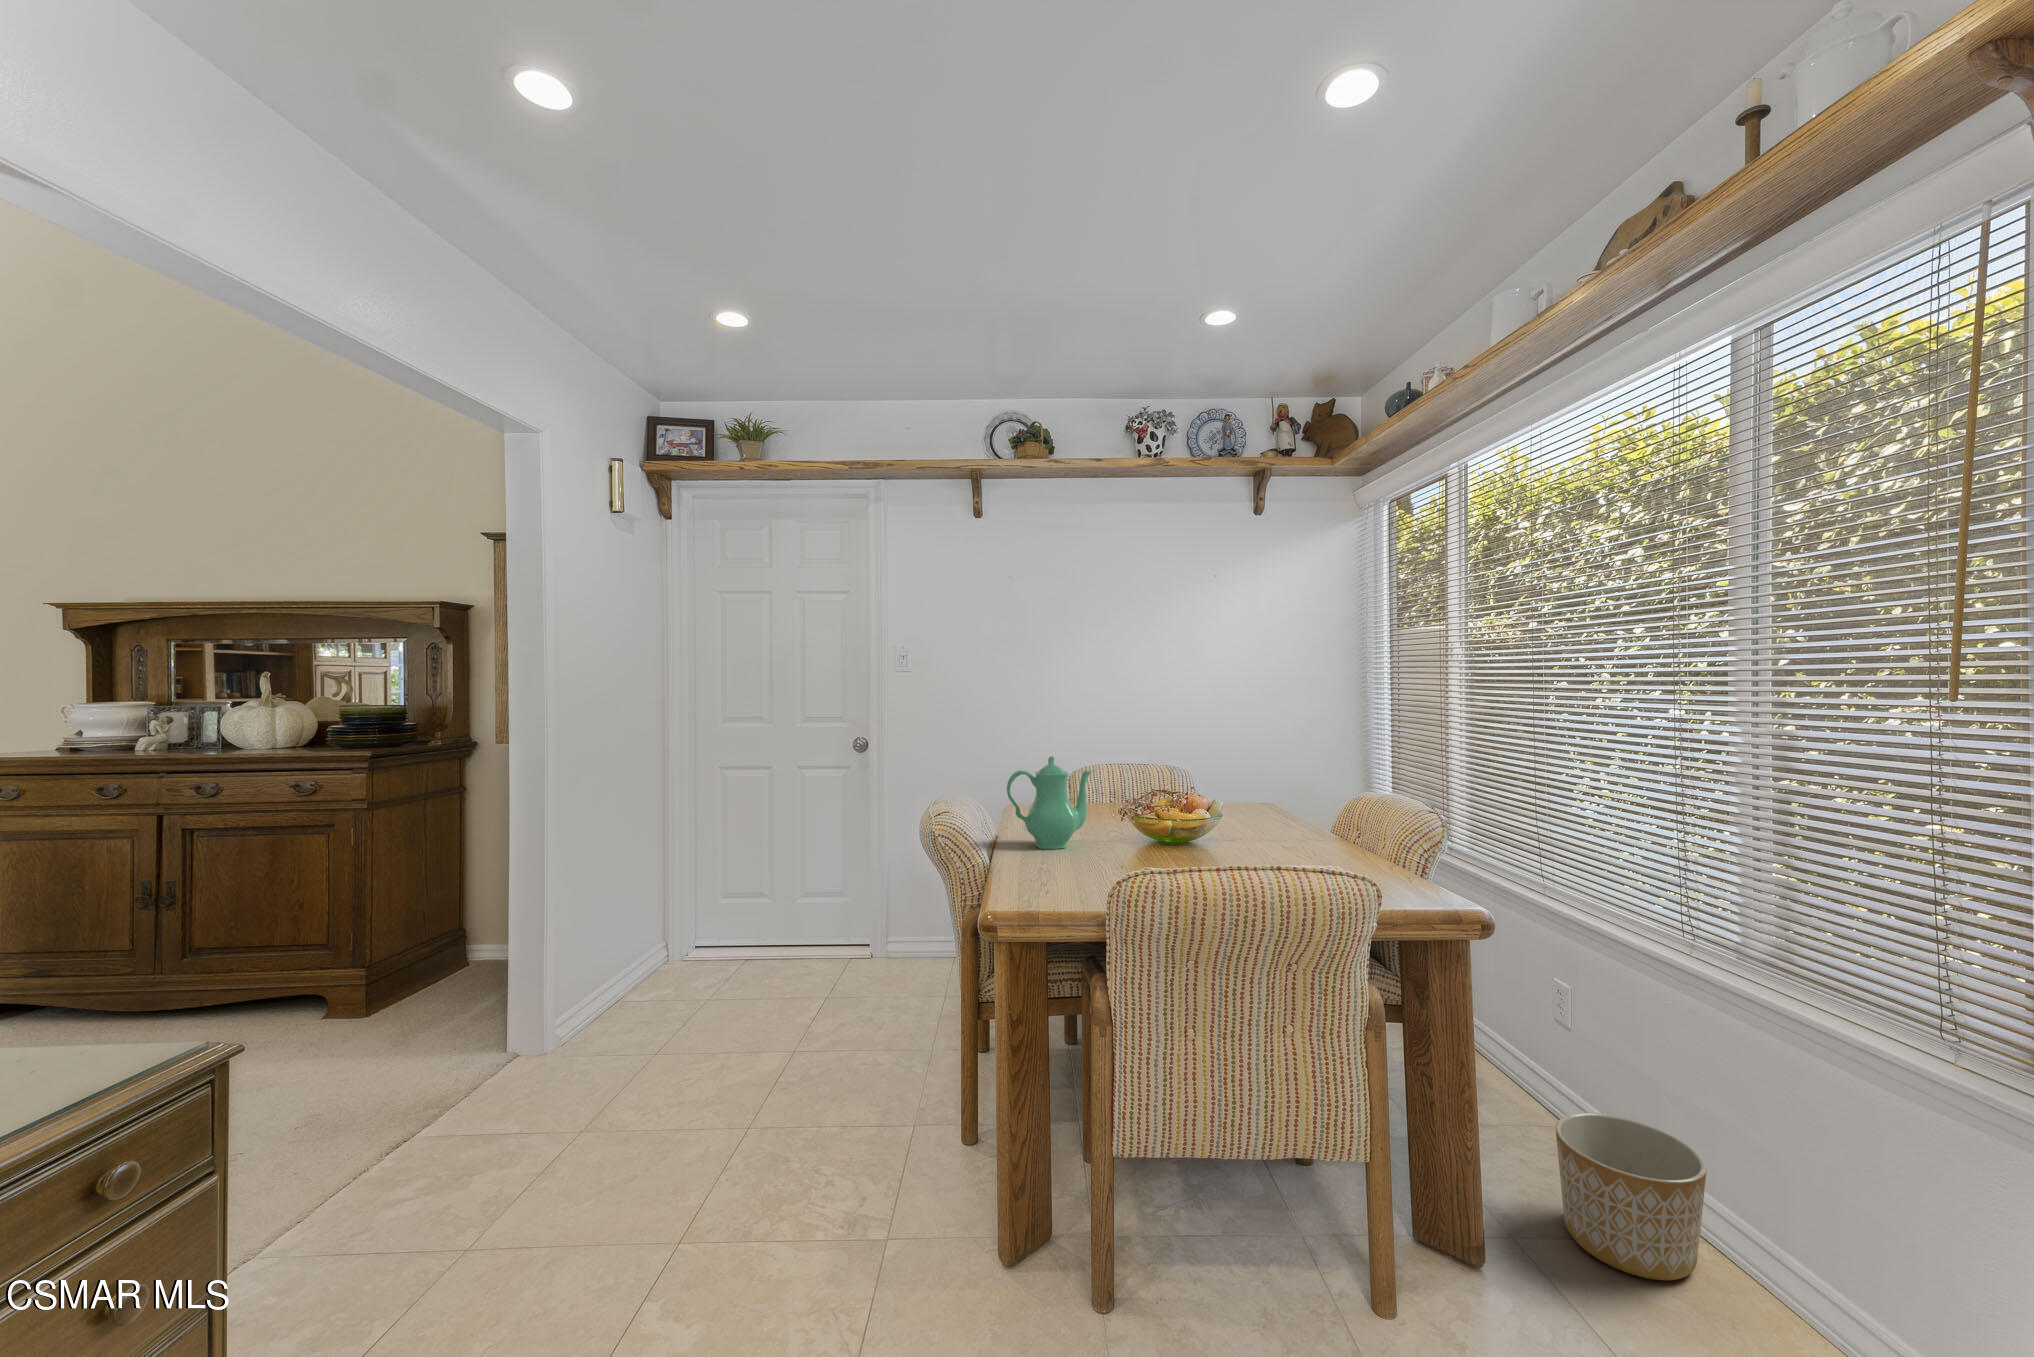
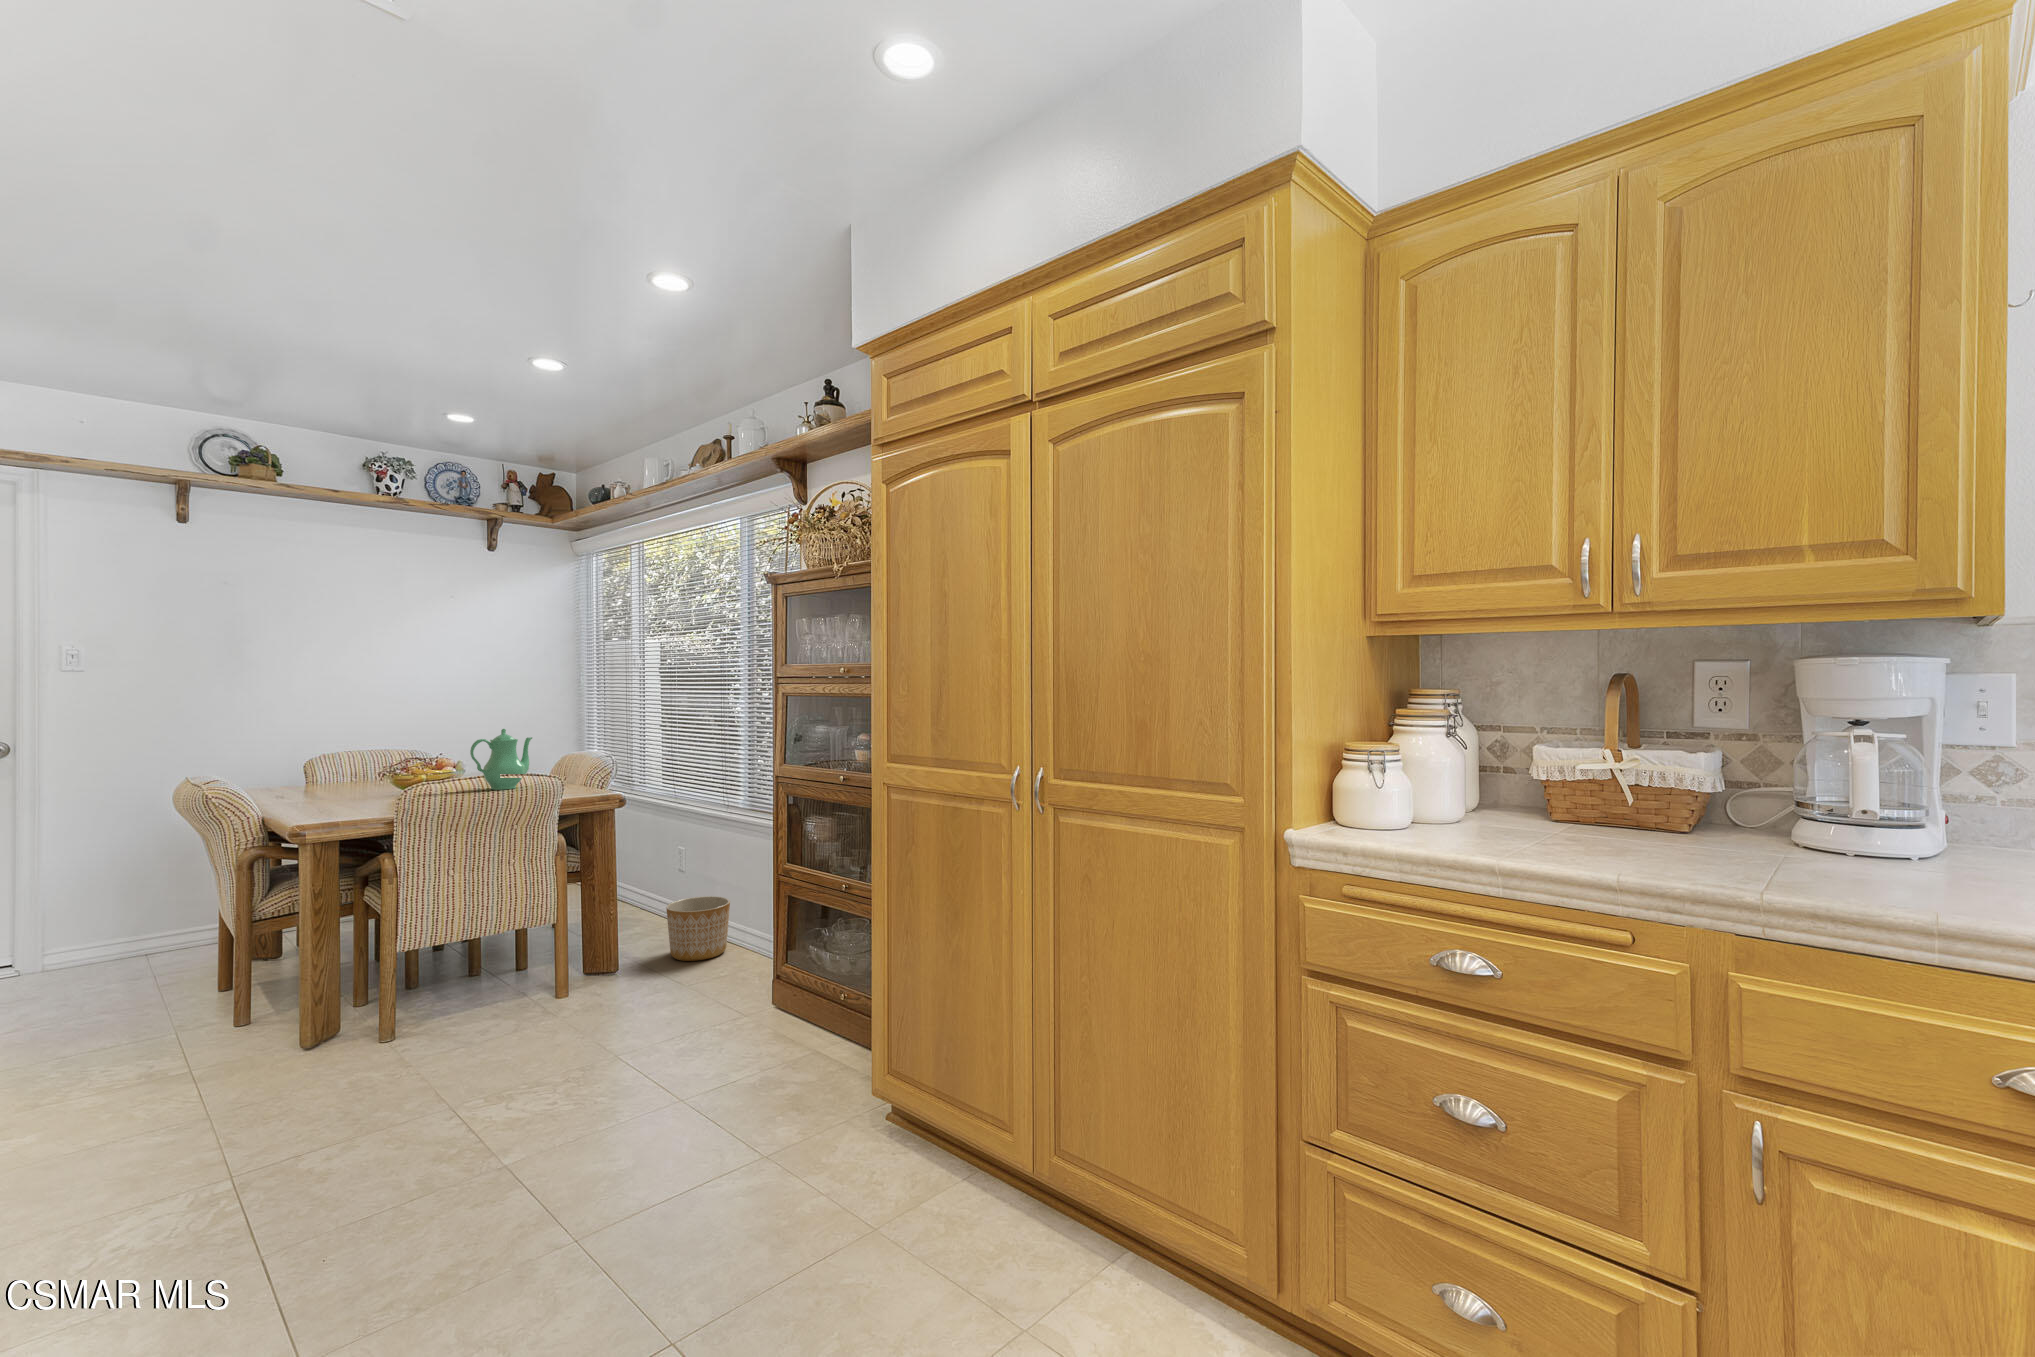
teapot: present [1007,756,1092,849] -> present [470,729,532,790]

